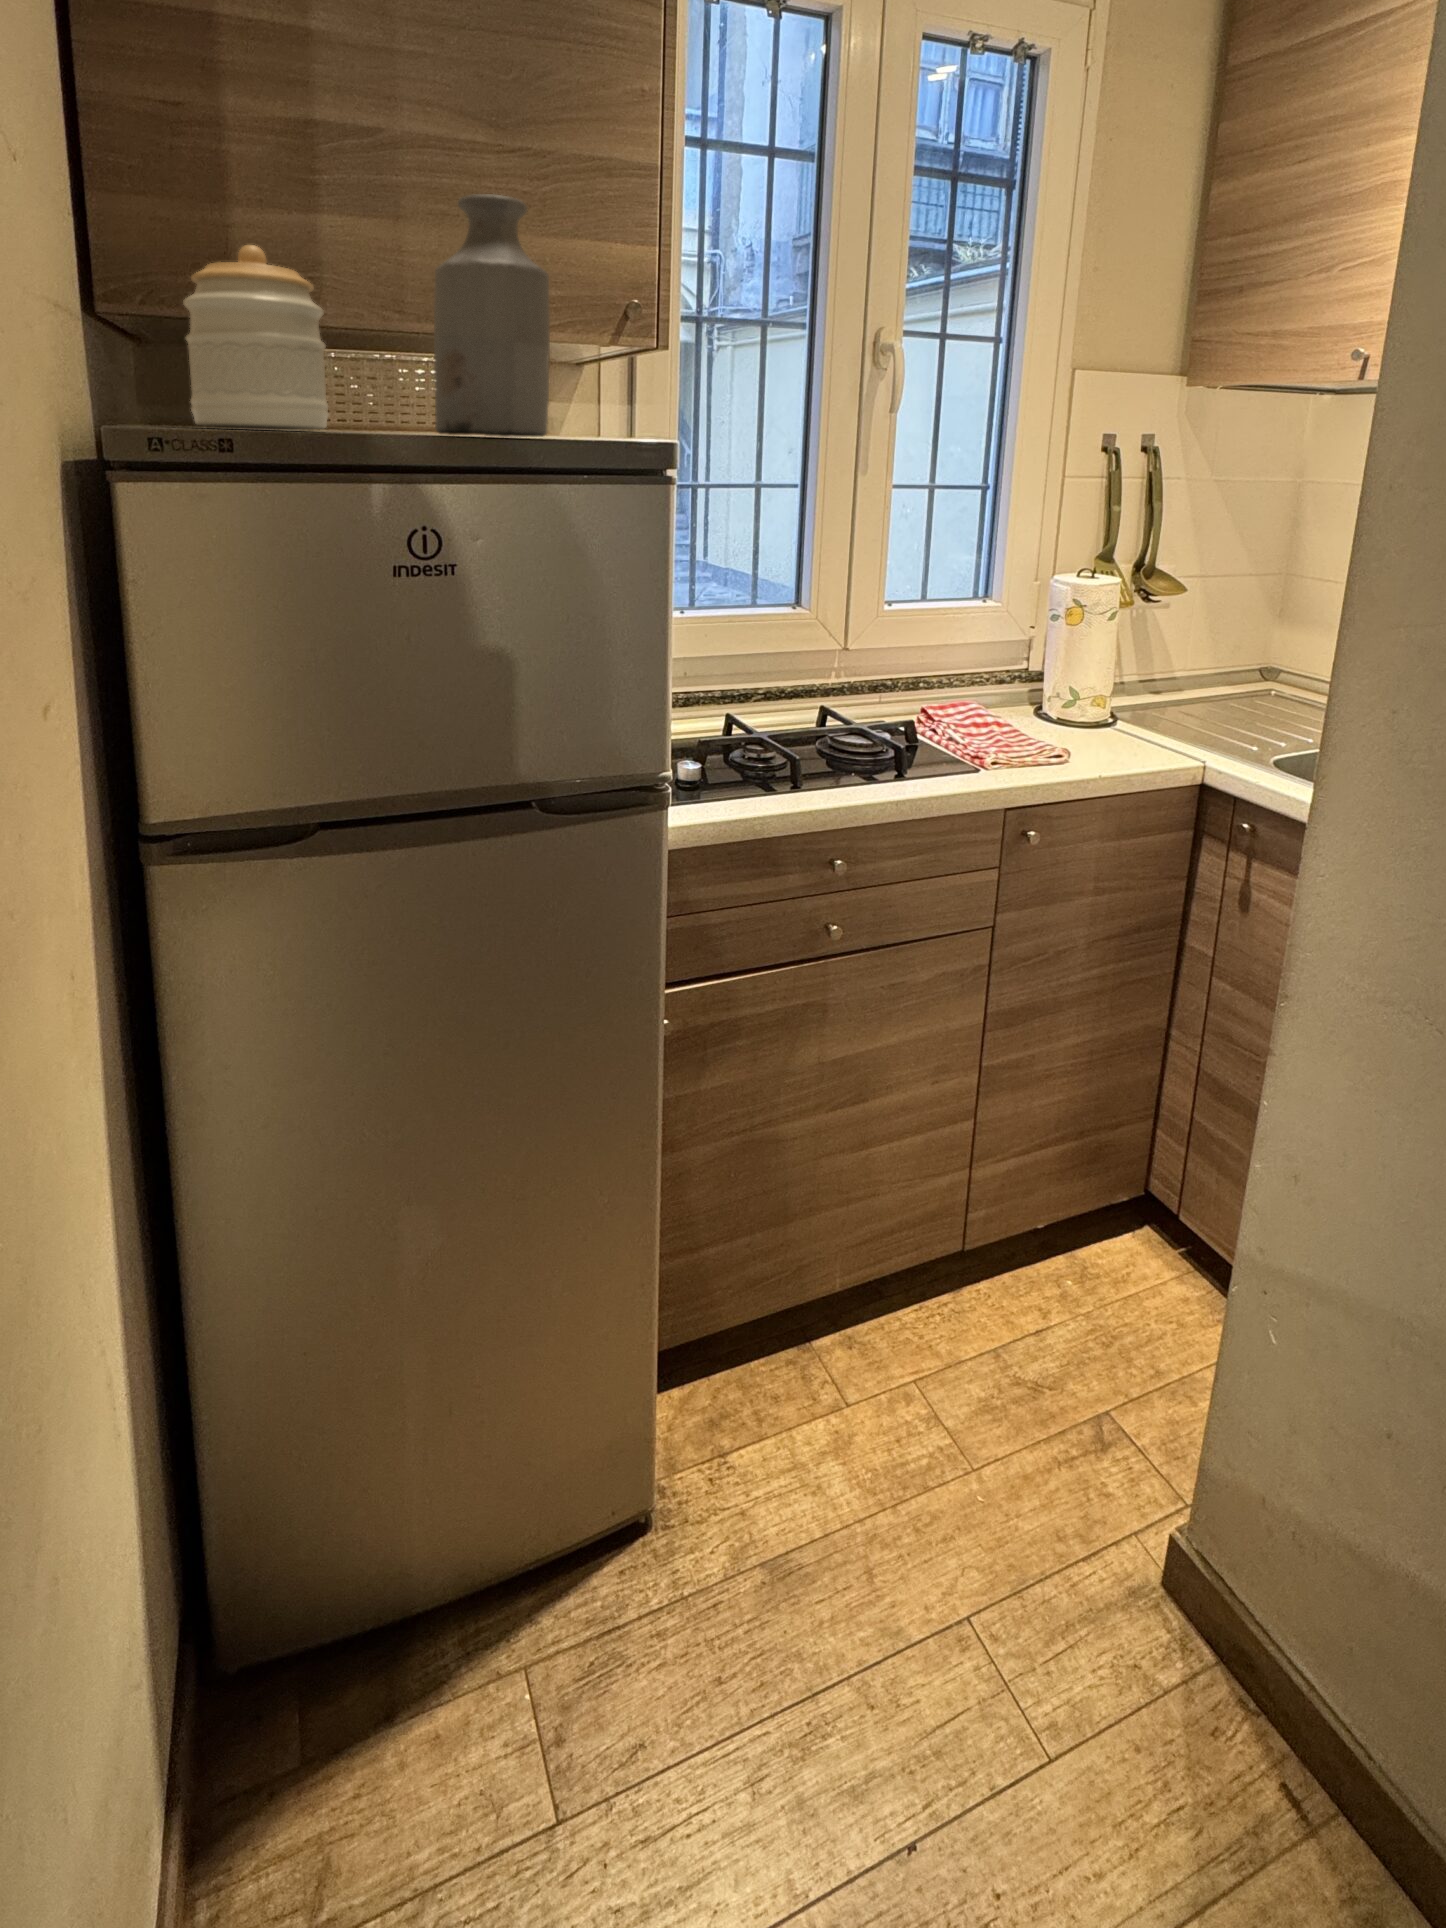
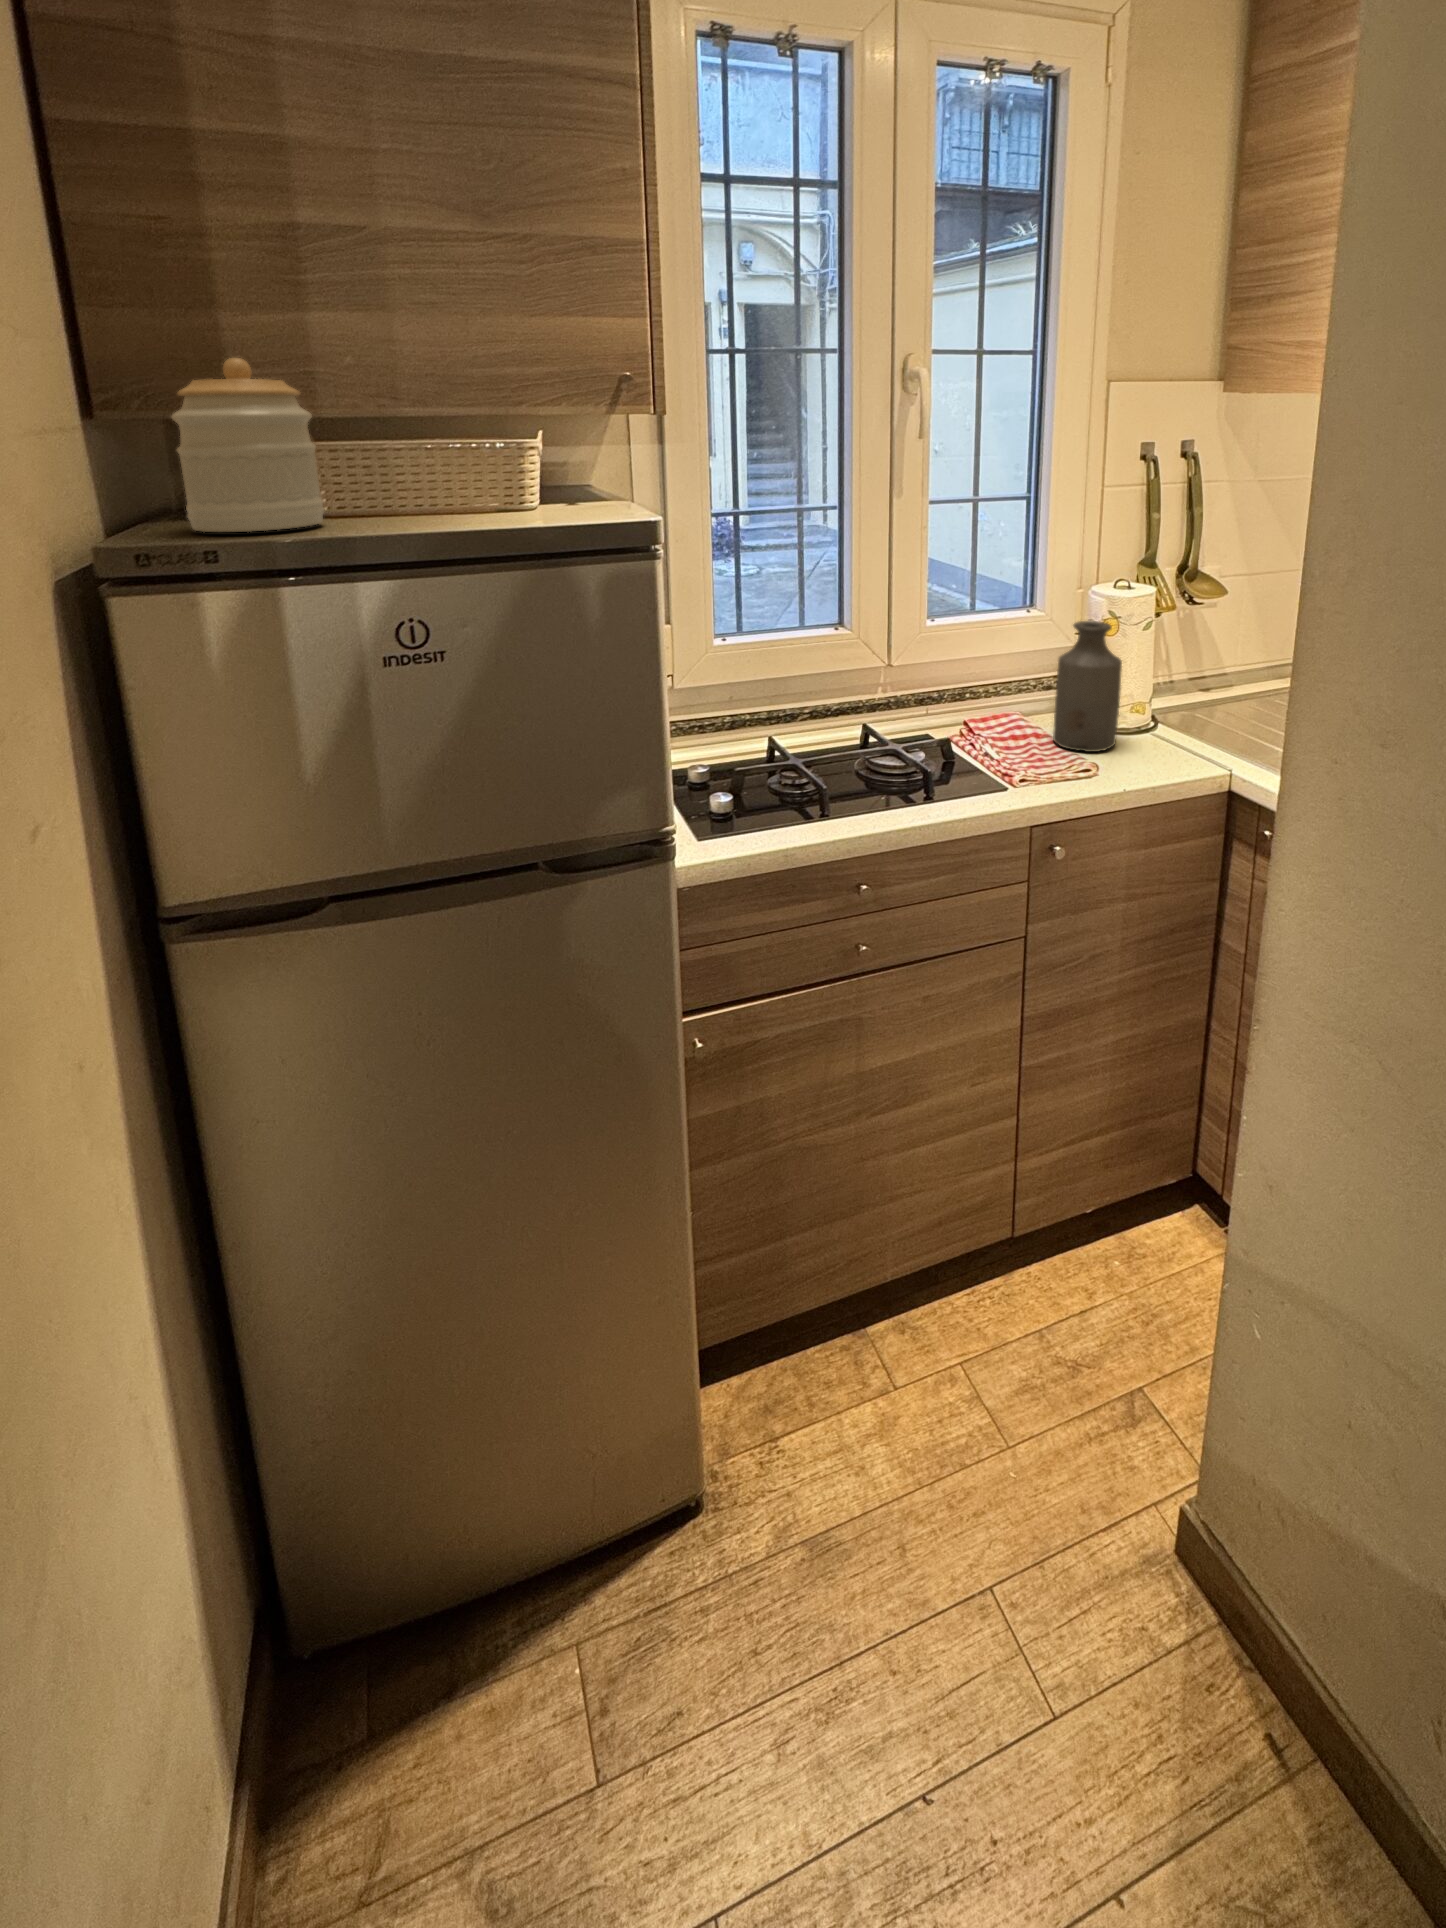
bottle: present [434,194,550,437] -> present [1053,621,1122,752]

